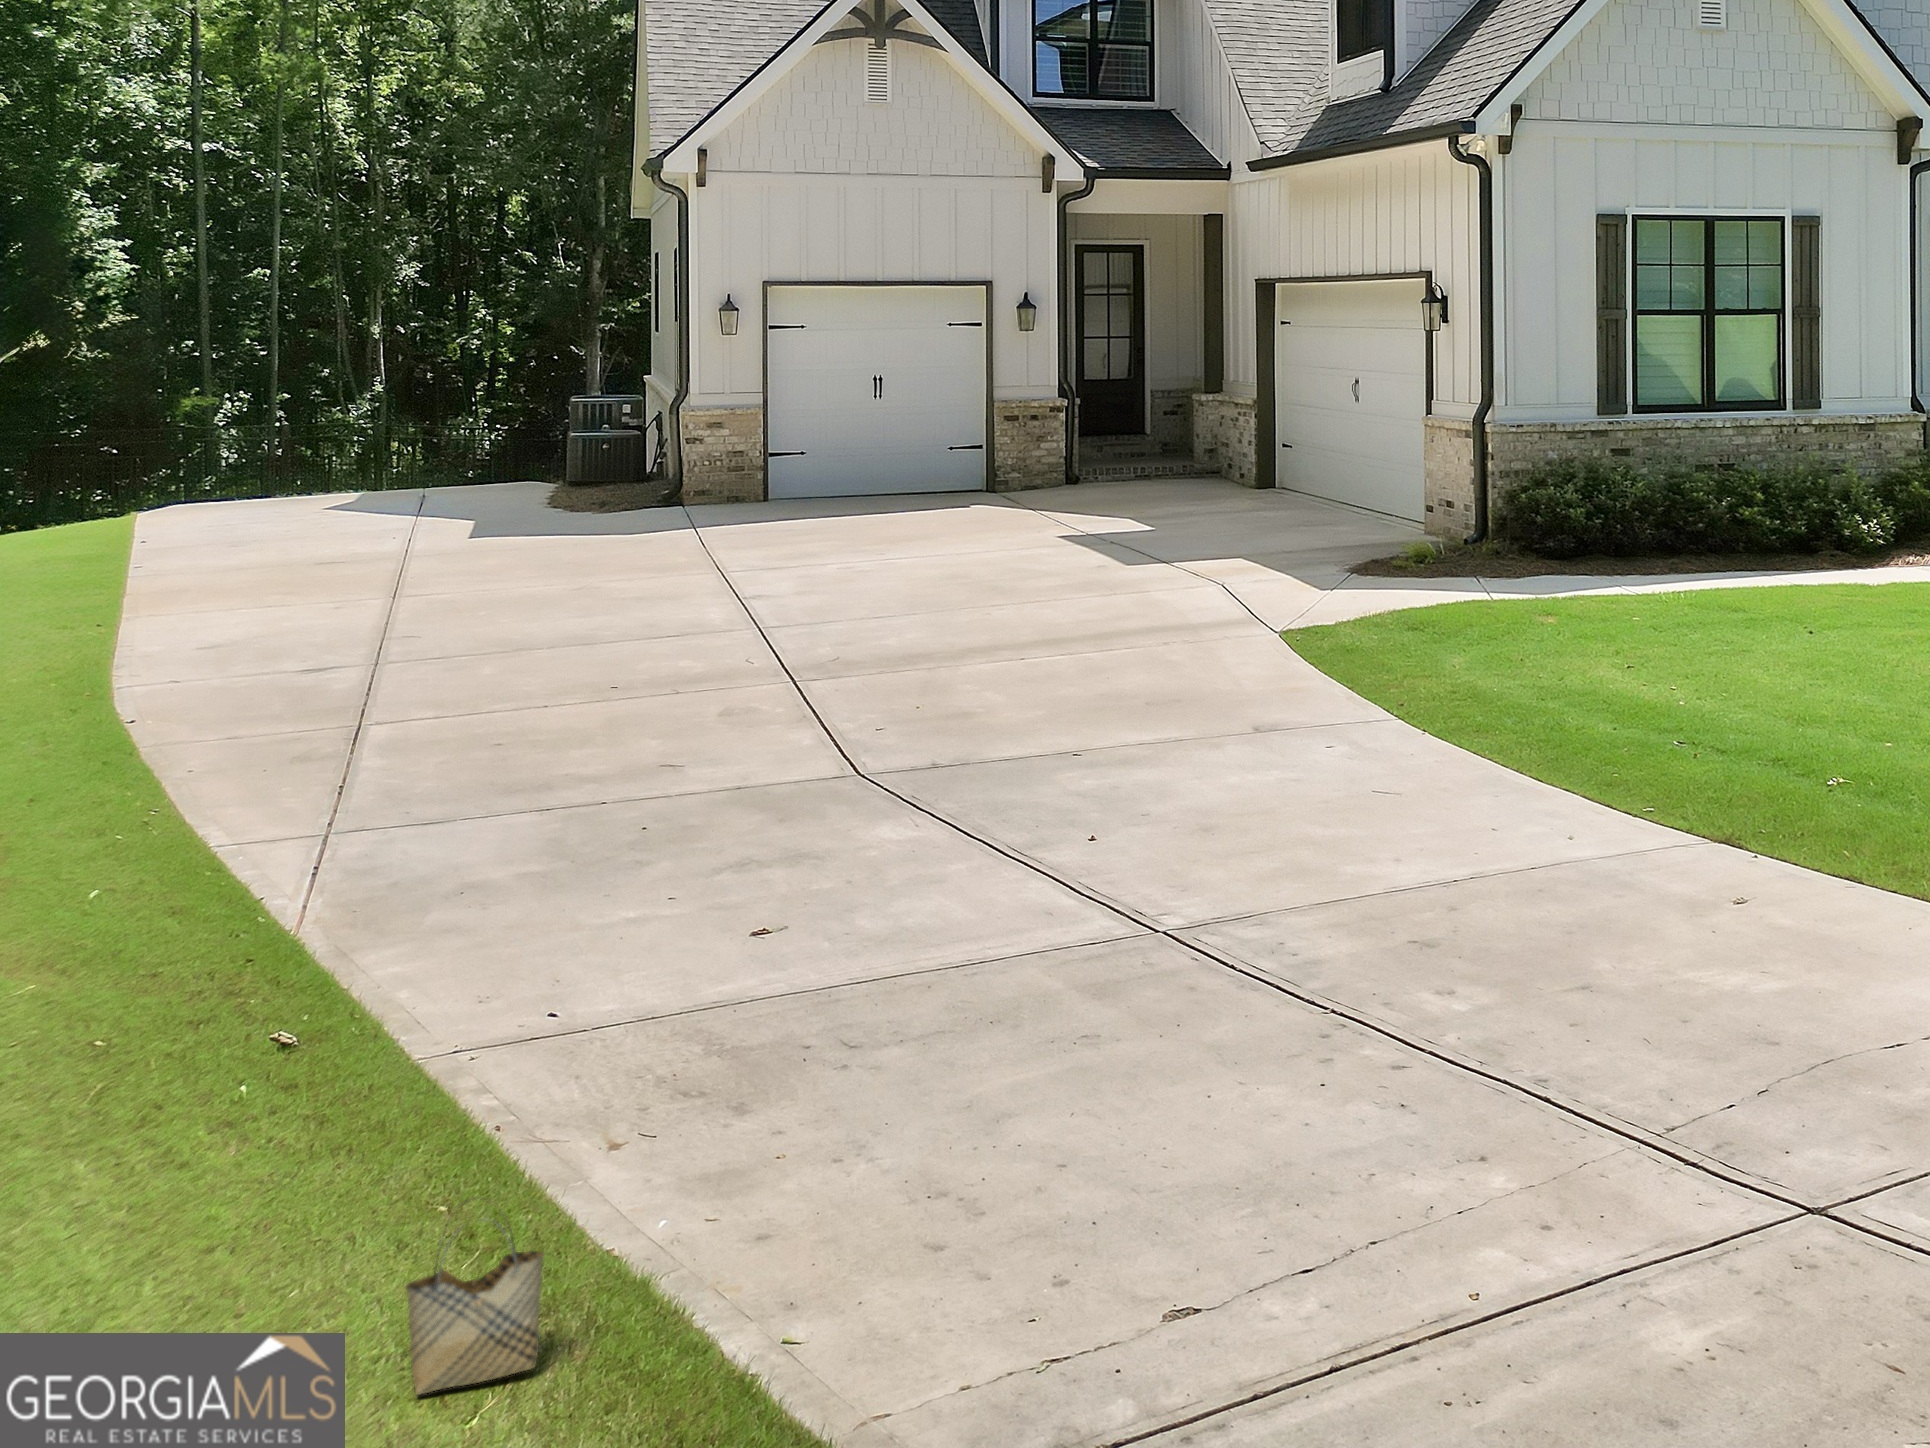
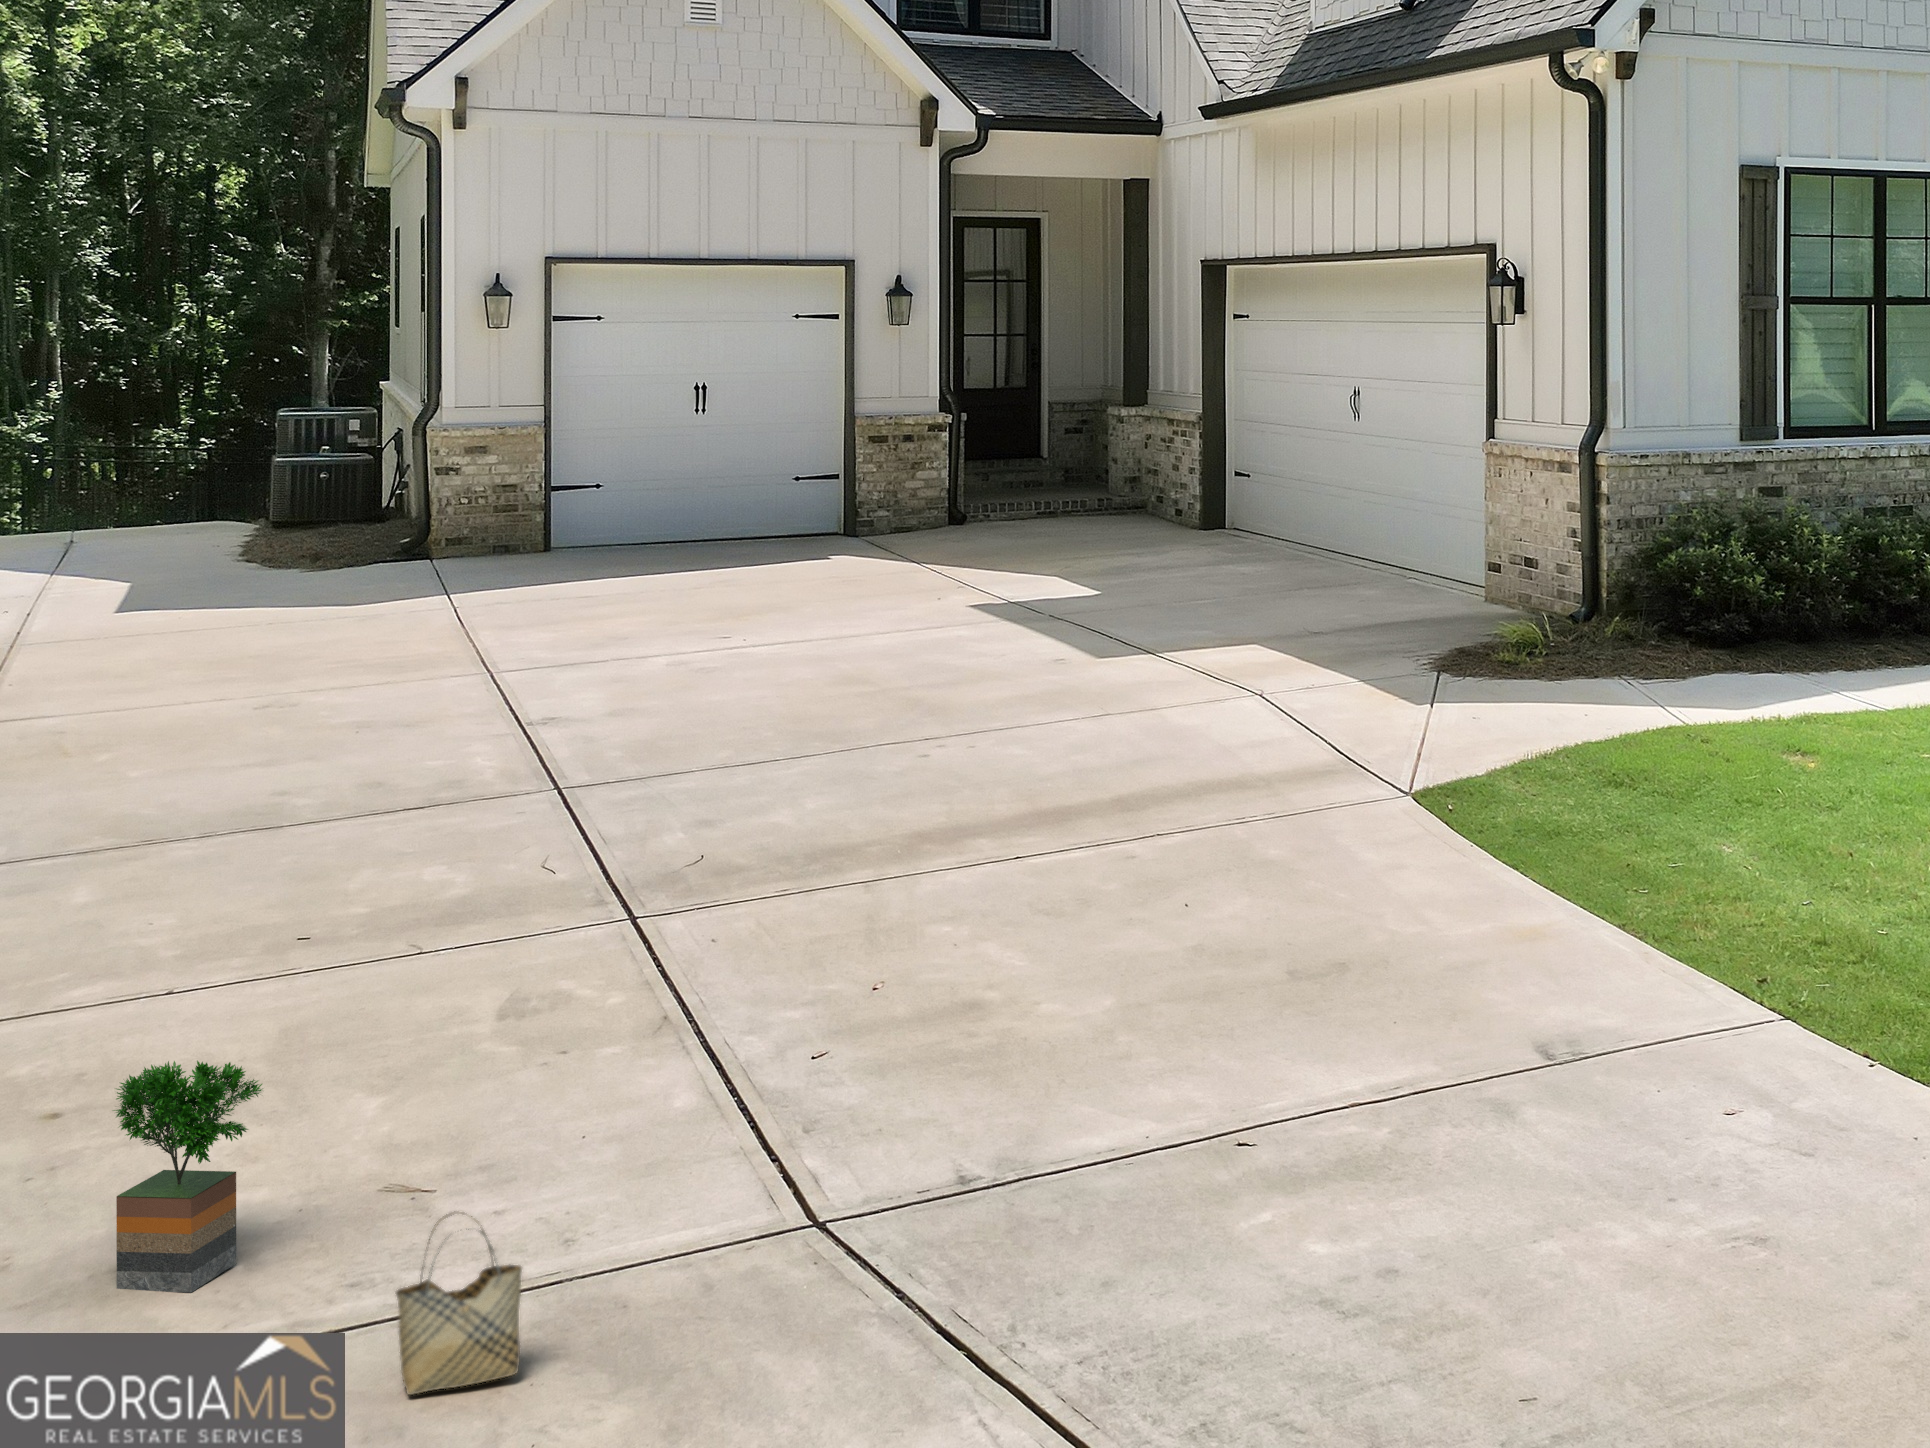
potted tree: none [148,1025,315,1264] -> present [113,1061,262,1293]

